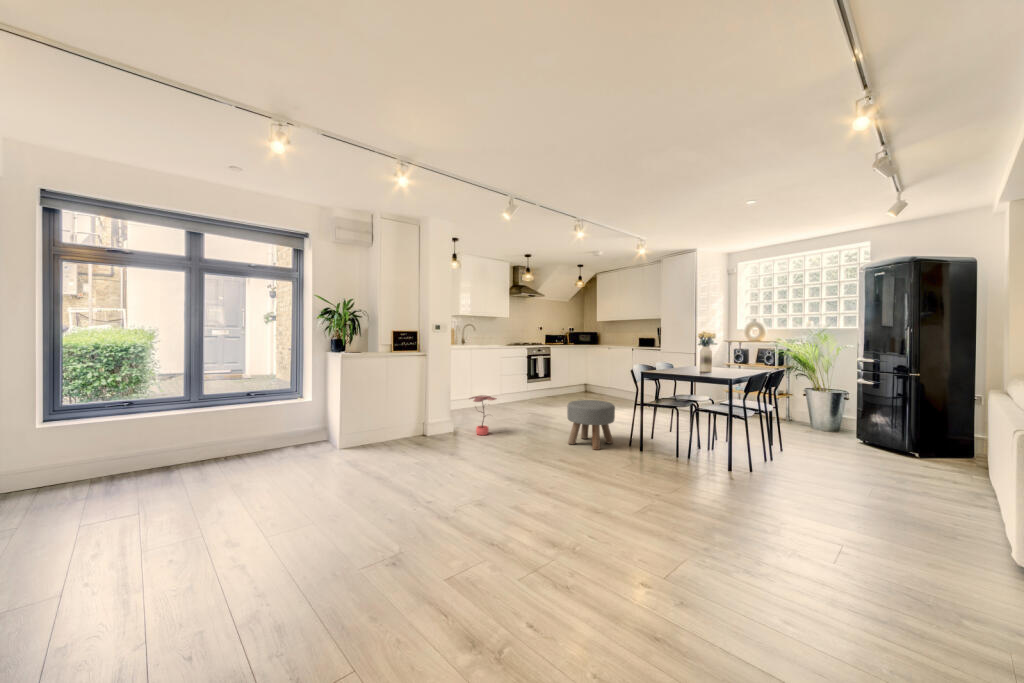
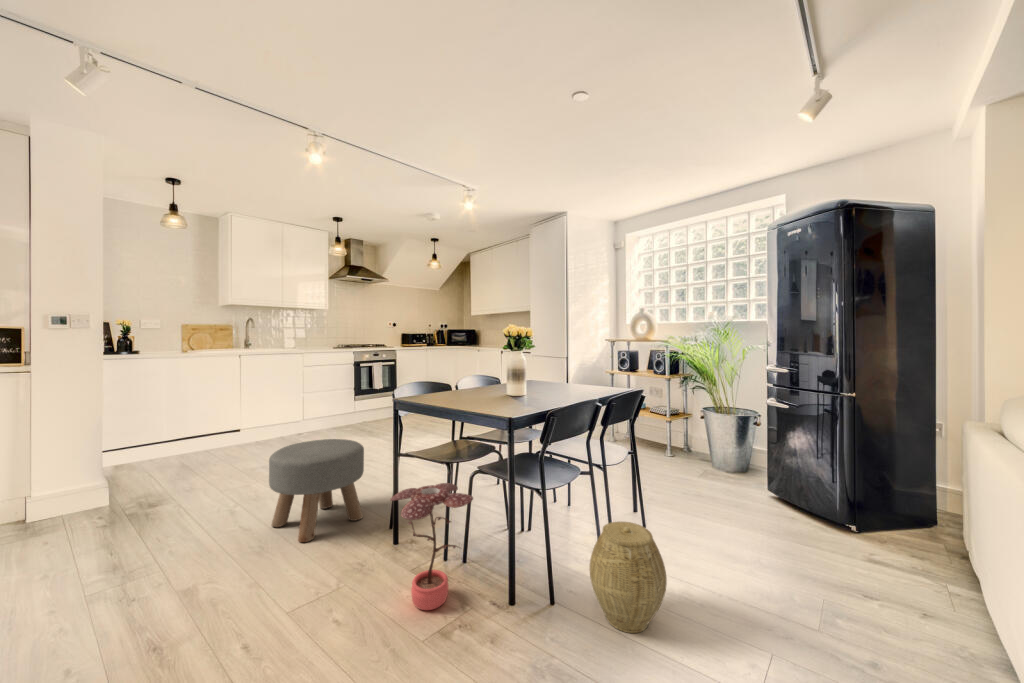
potted plant: present [470,395,497,435] -> present [390,483,473,610]
woven basket: none [773,433,816,479] -> present [590,522,667,633]

